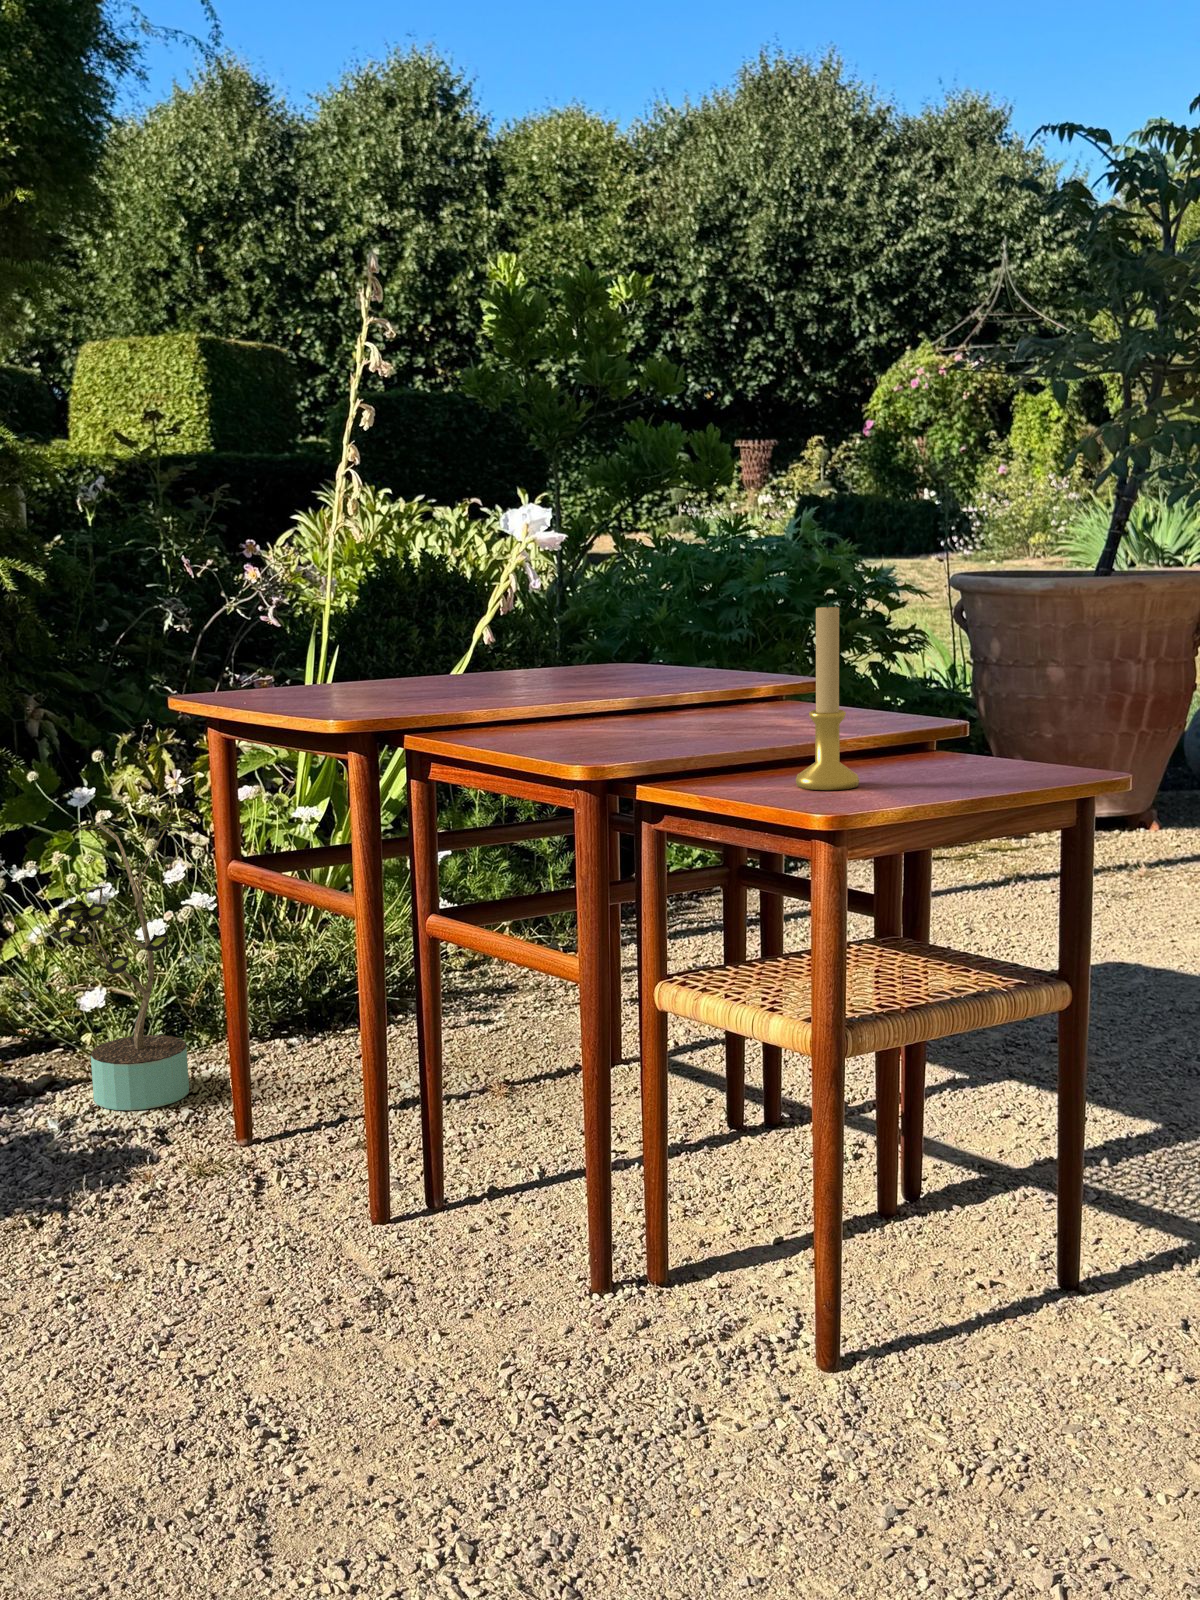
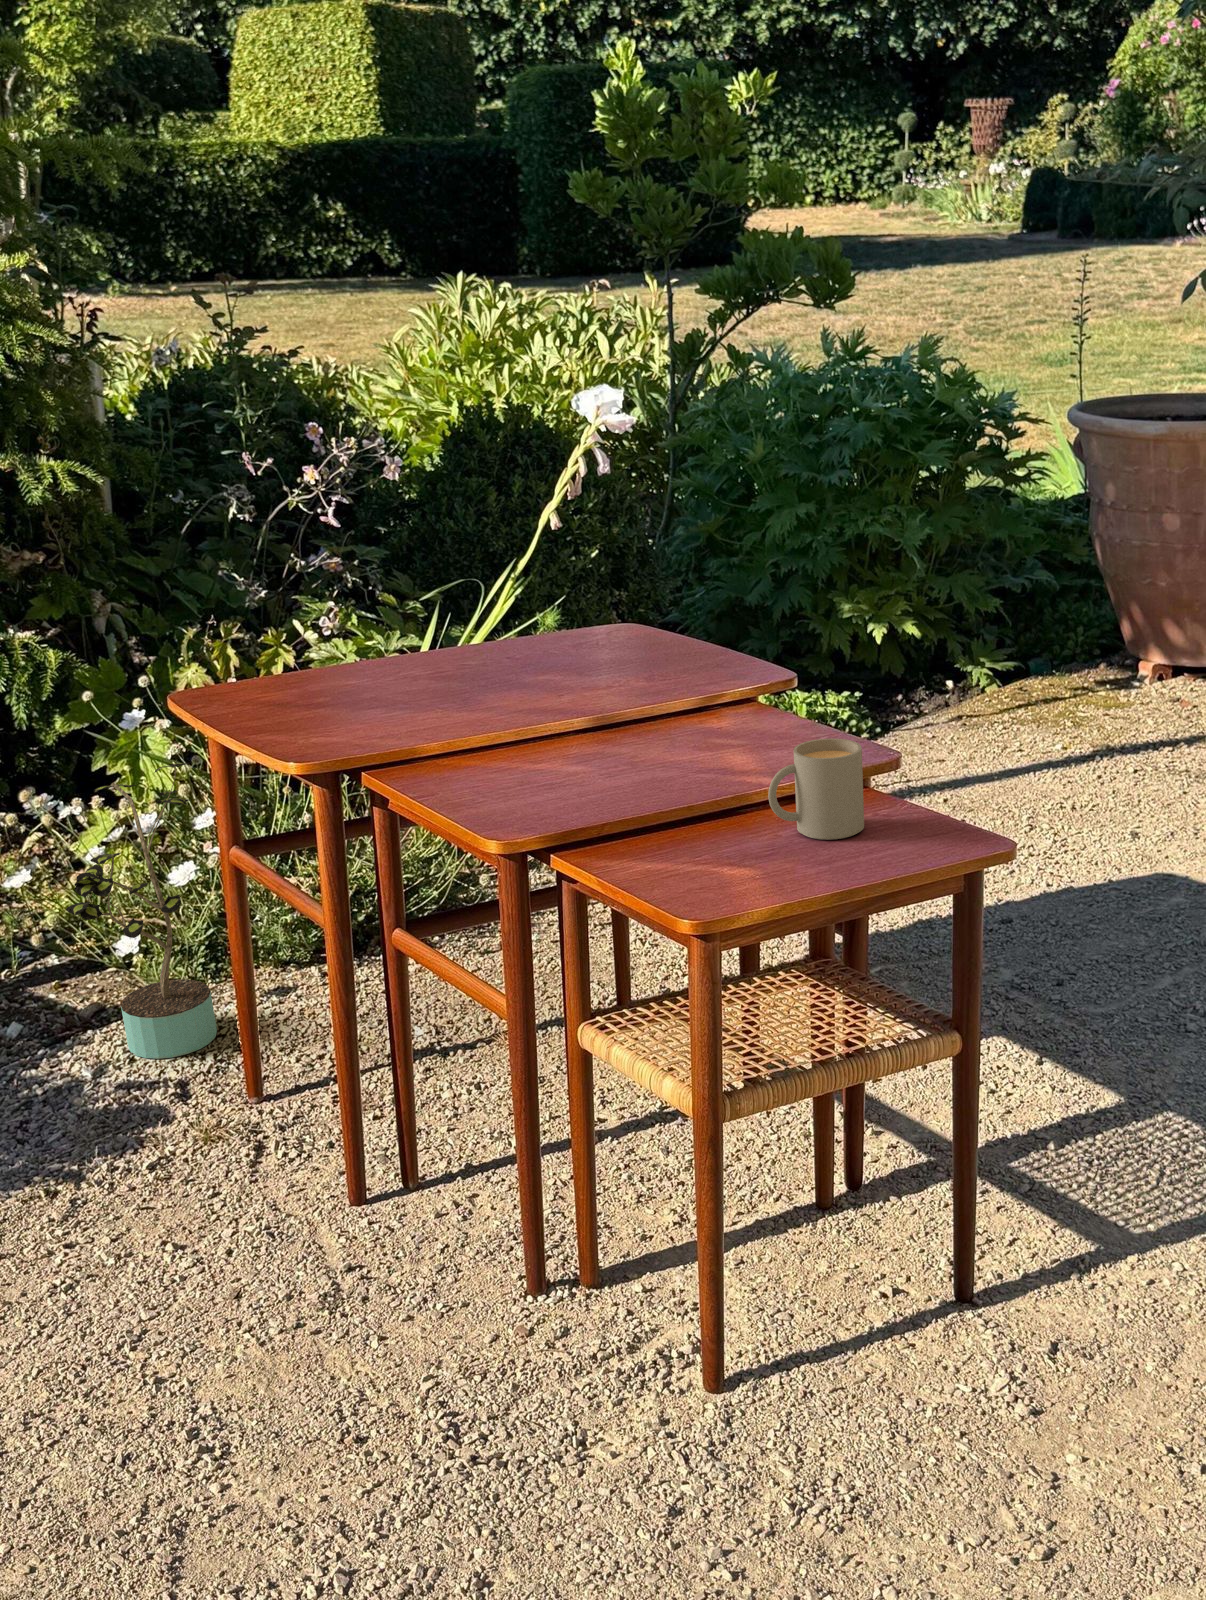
candle holder: present [796,601,859,790] -> none [676,681,737,865]
mug: none [883,685,976,778] -> present [768,739,864,840]

